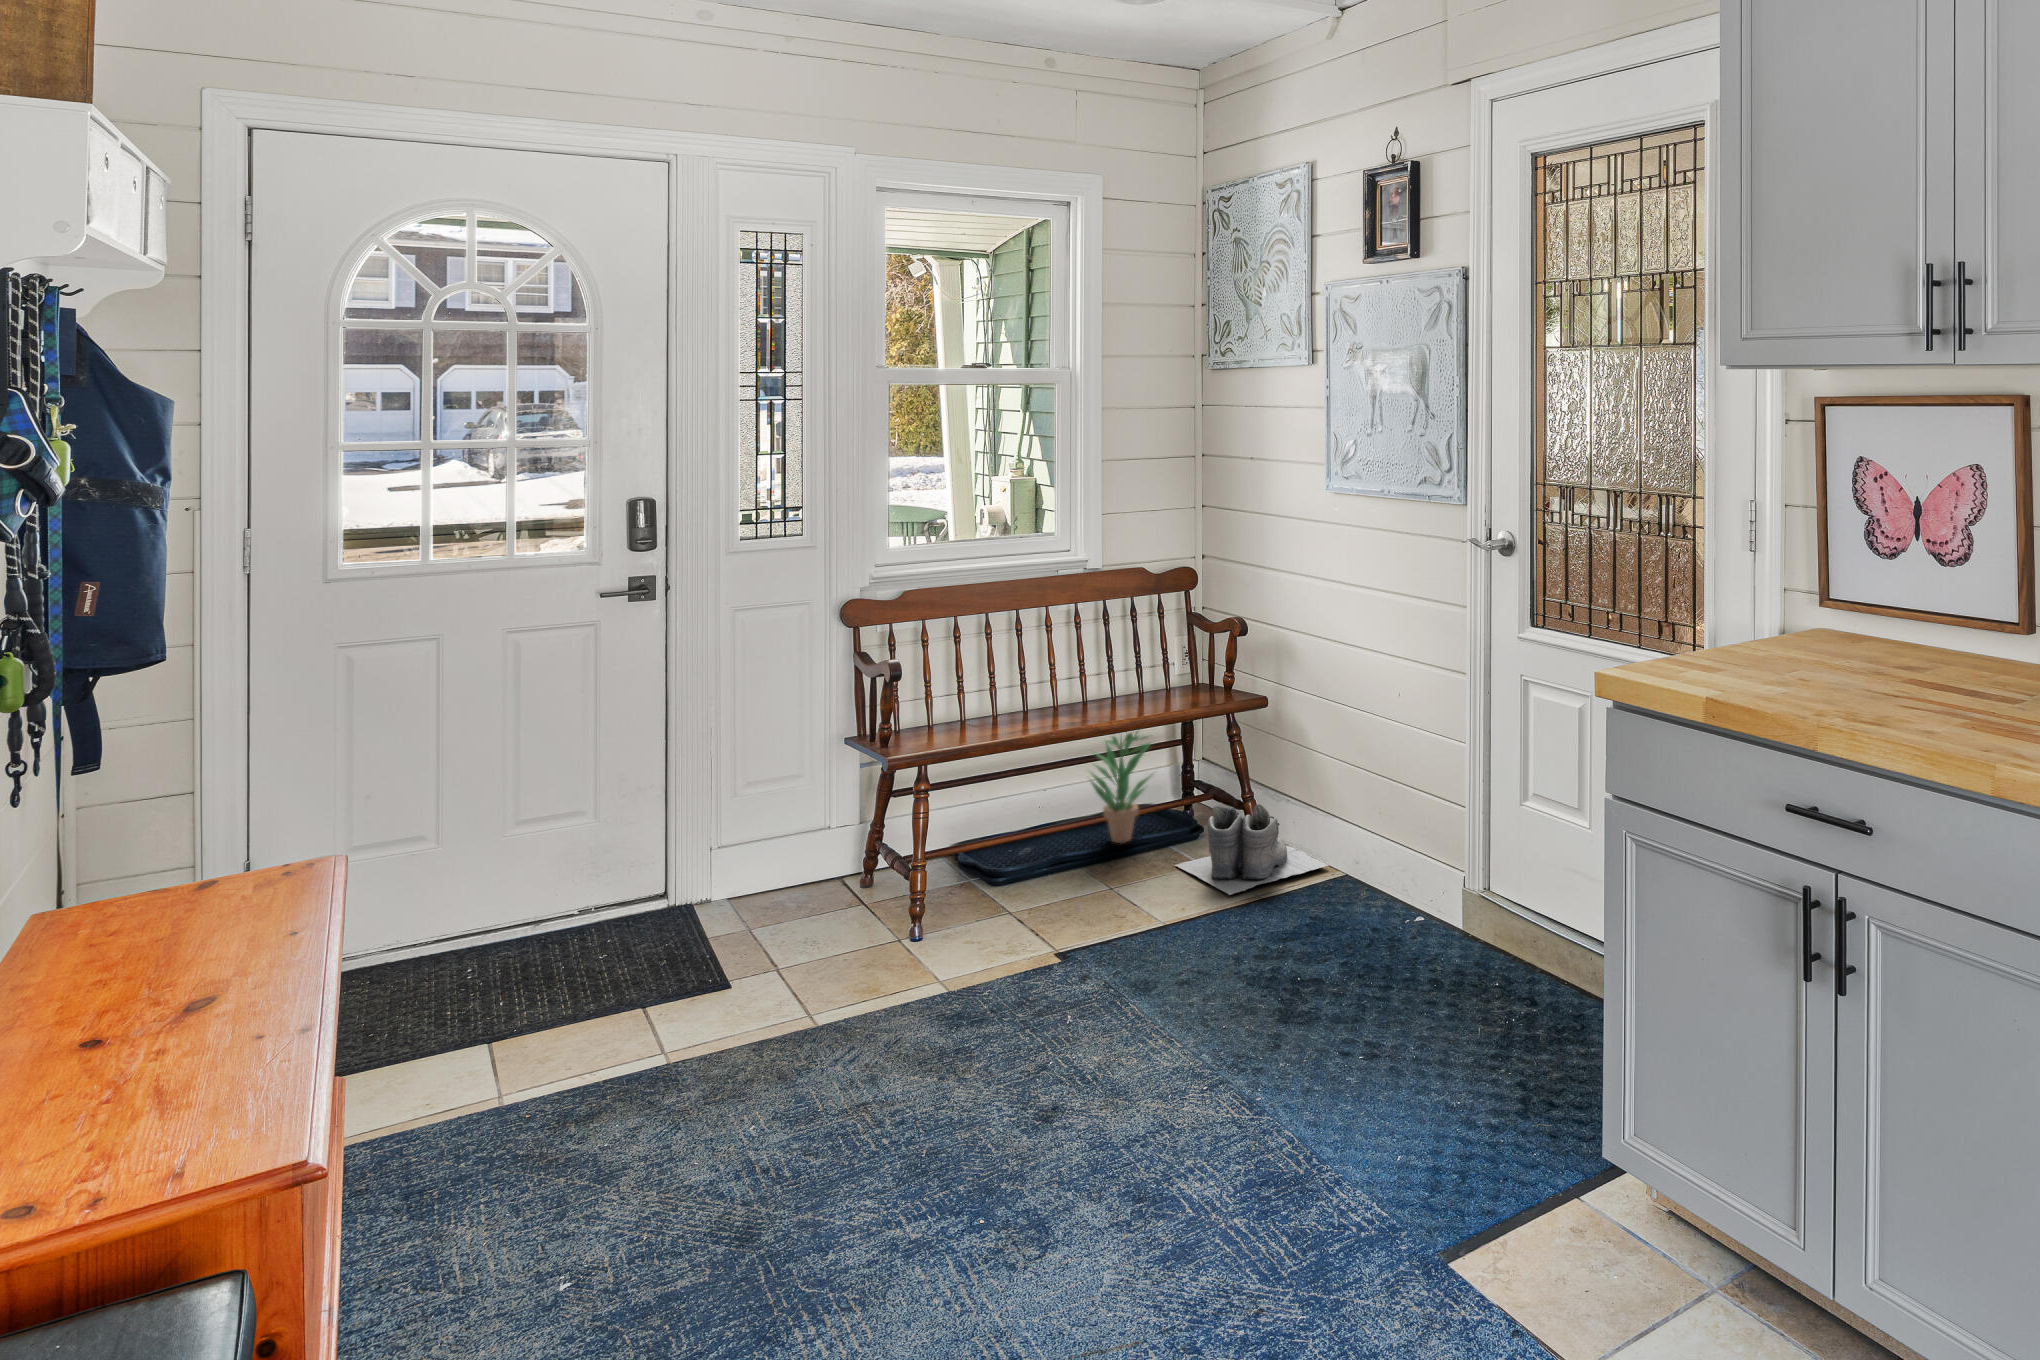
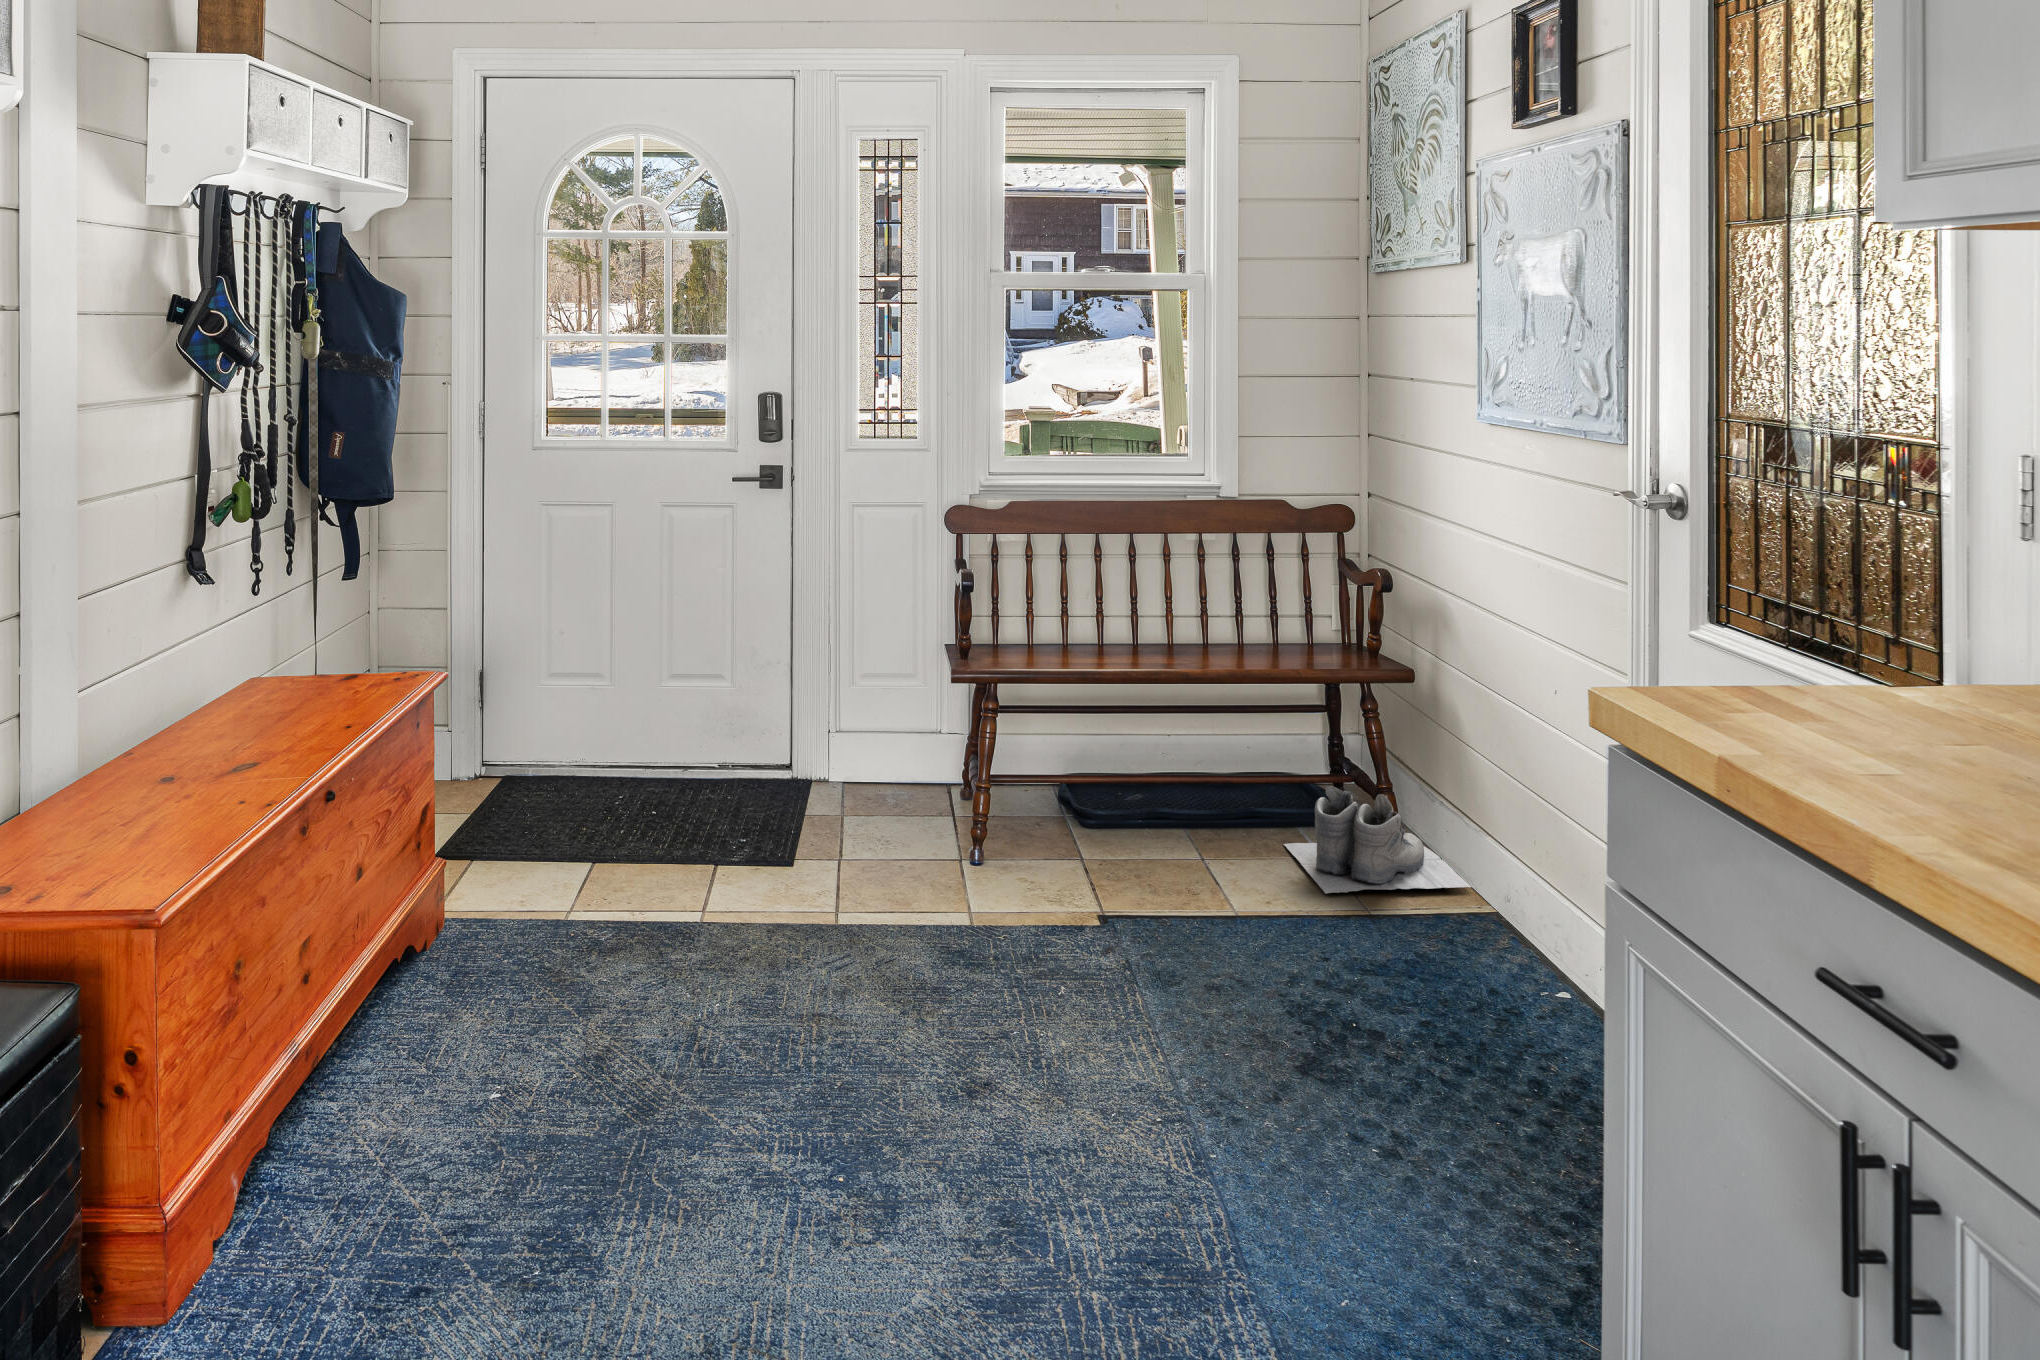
potted plant: present [1091,728,1152,843] -> none [1204,664,1281,807]

